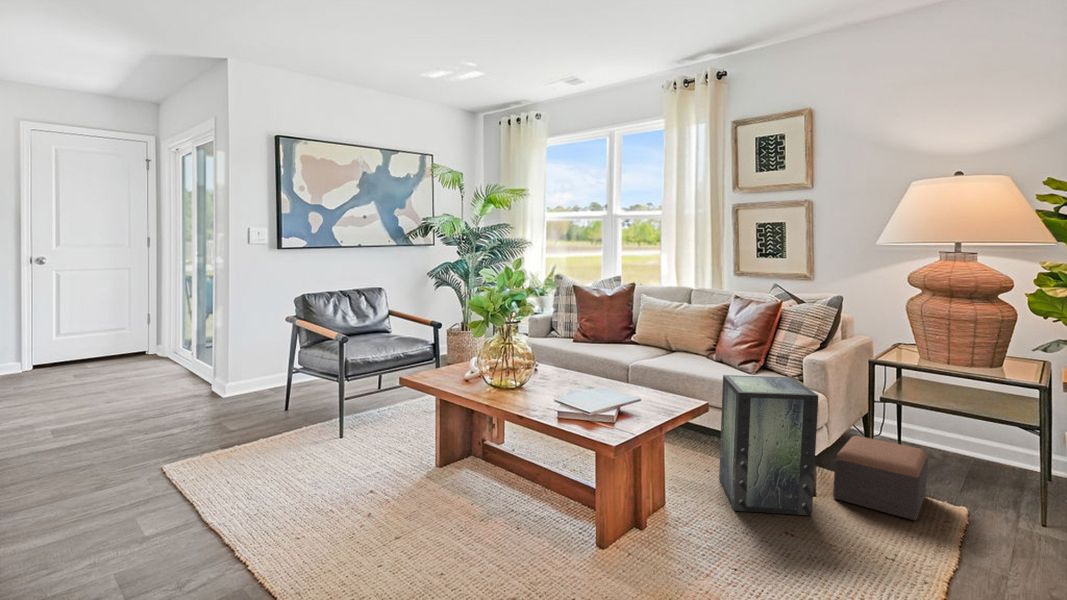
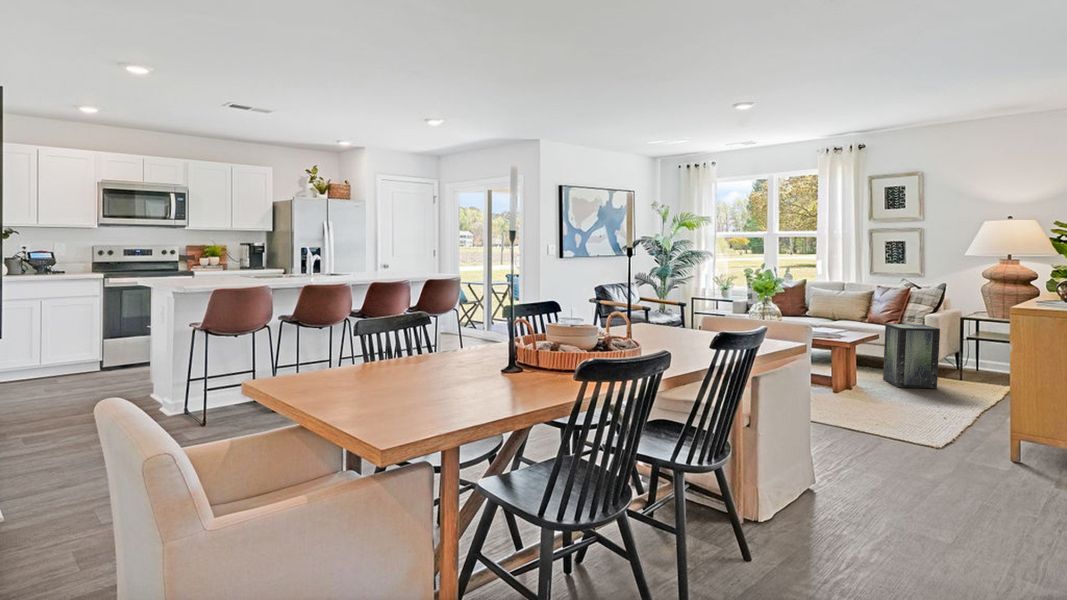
footstool: present [833,436,928,520] -> none [946,356,995,390]

